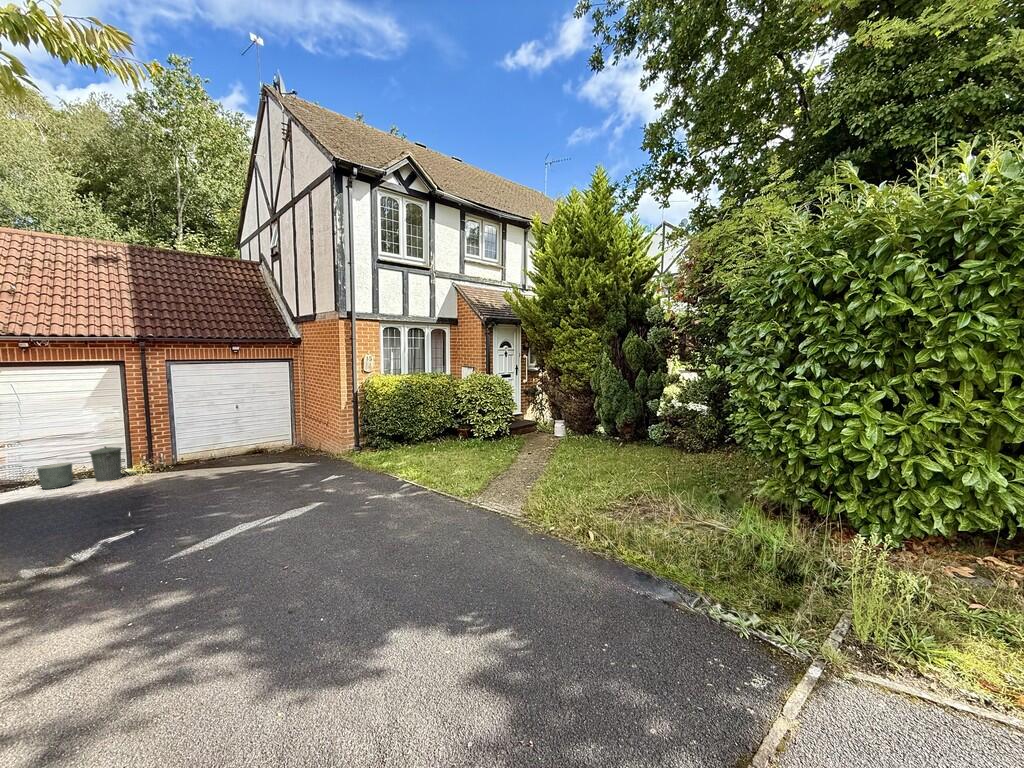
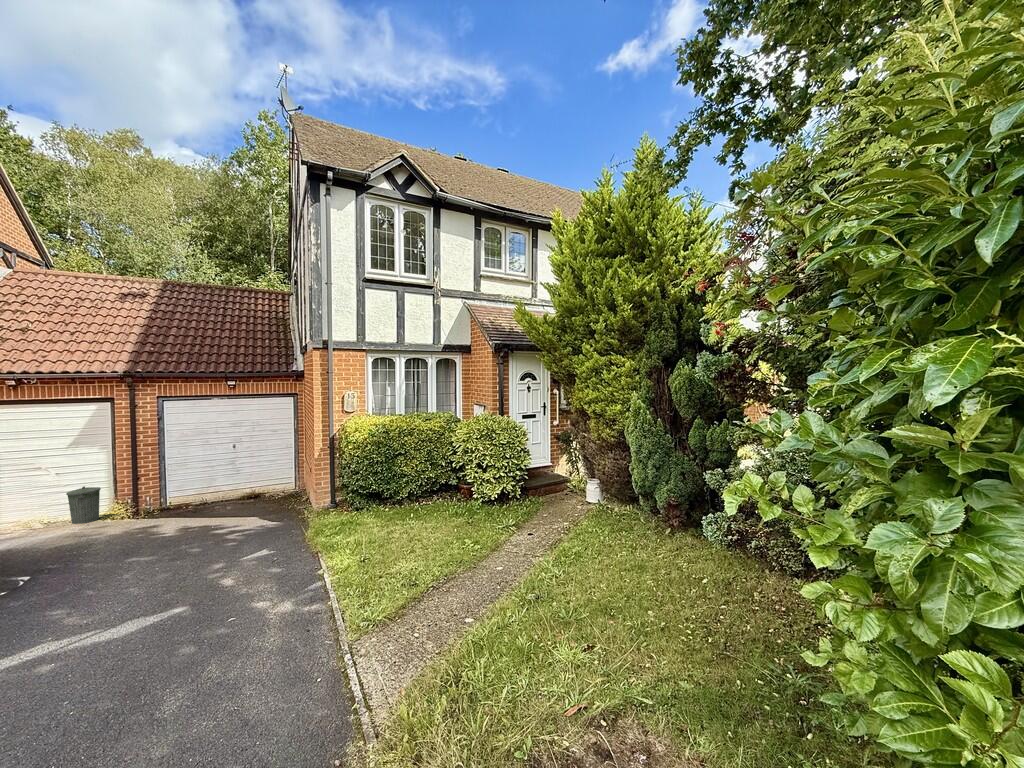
planter: present [37,462,73,489] -> none [14,502,51,530]

